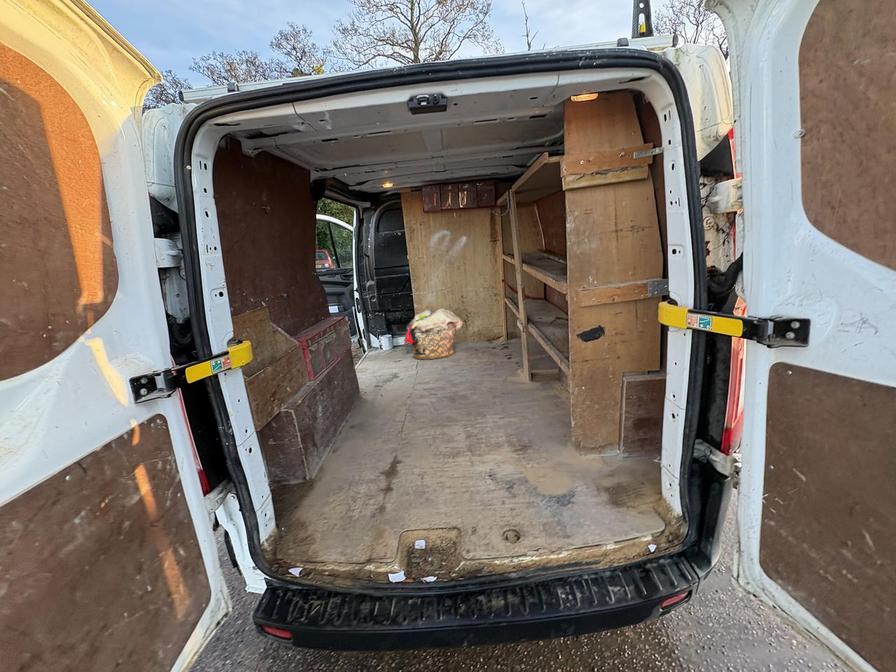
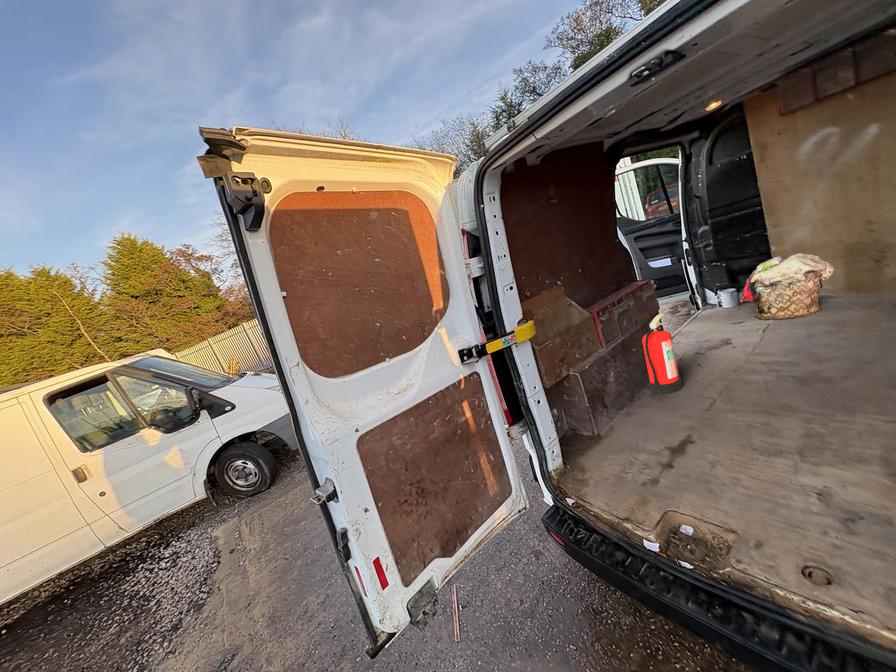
fire extinguisher: none [344,348,380,428] -> present [642,314,682,394]

